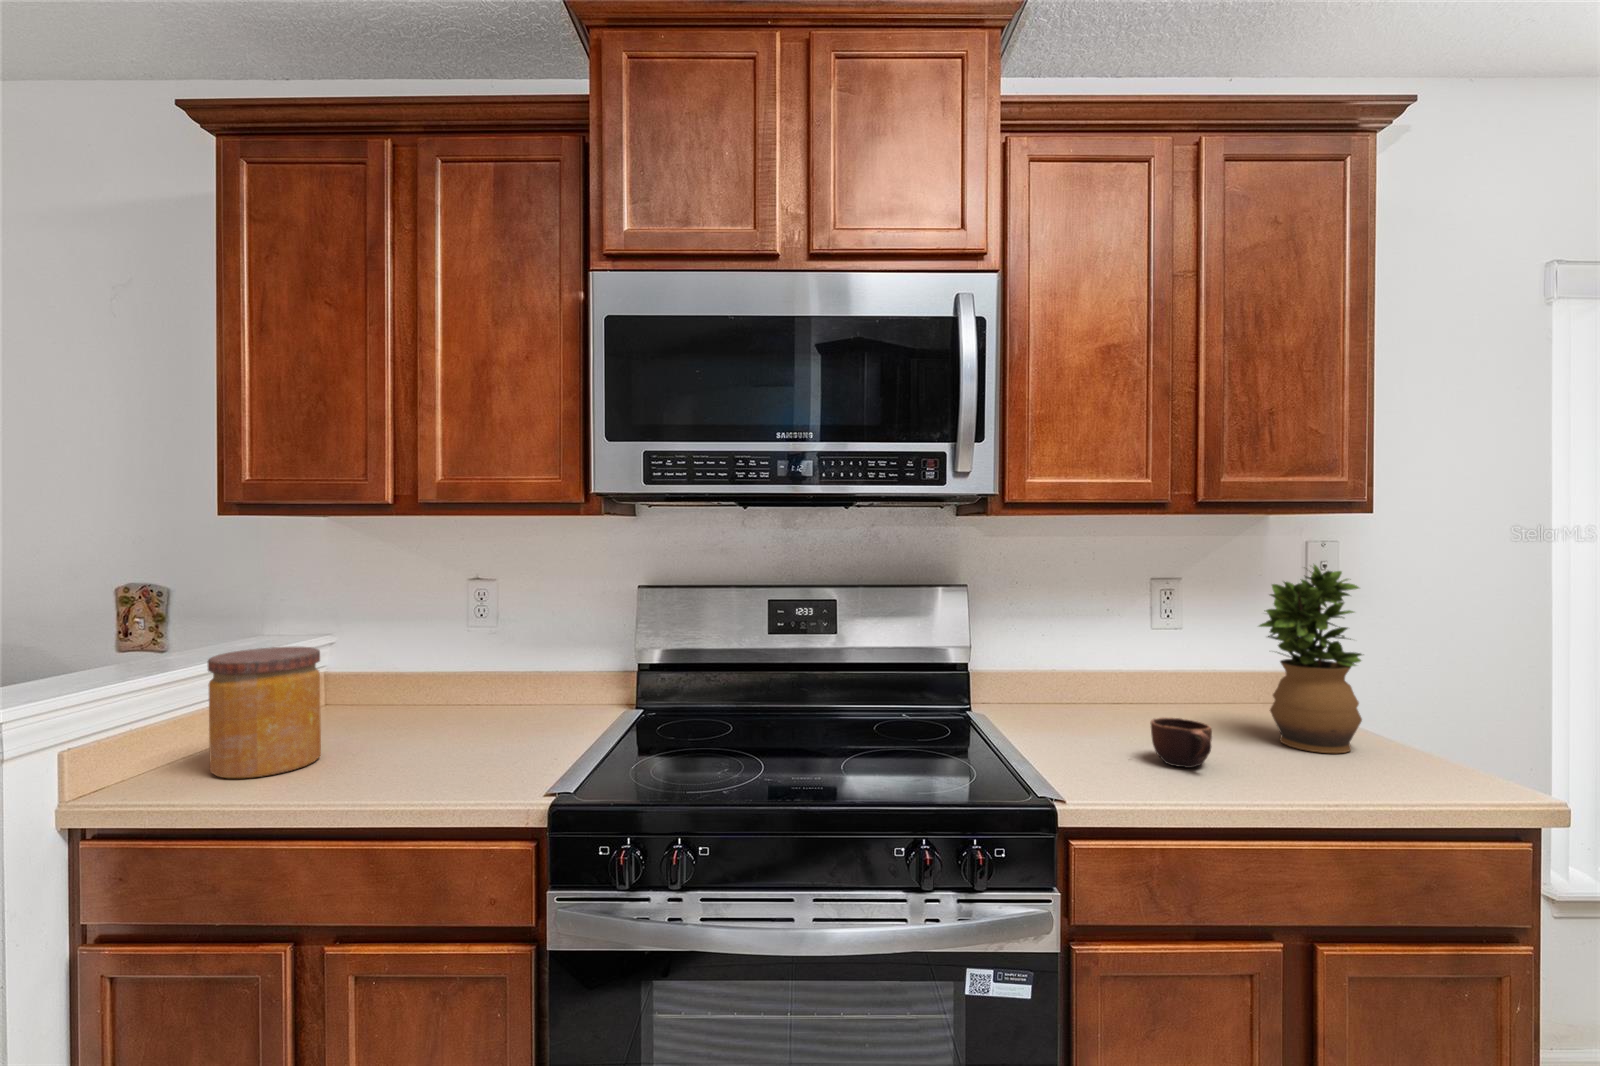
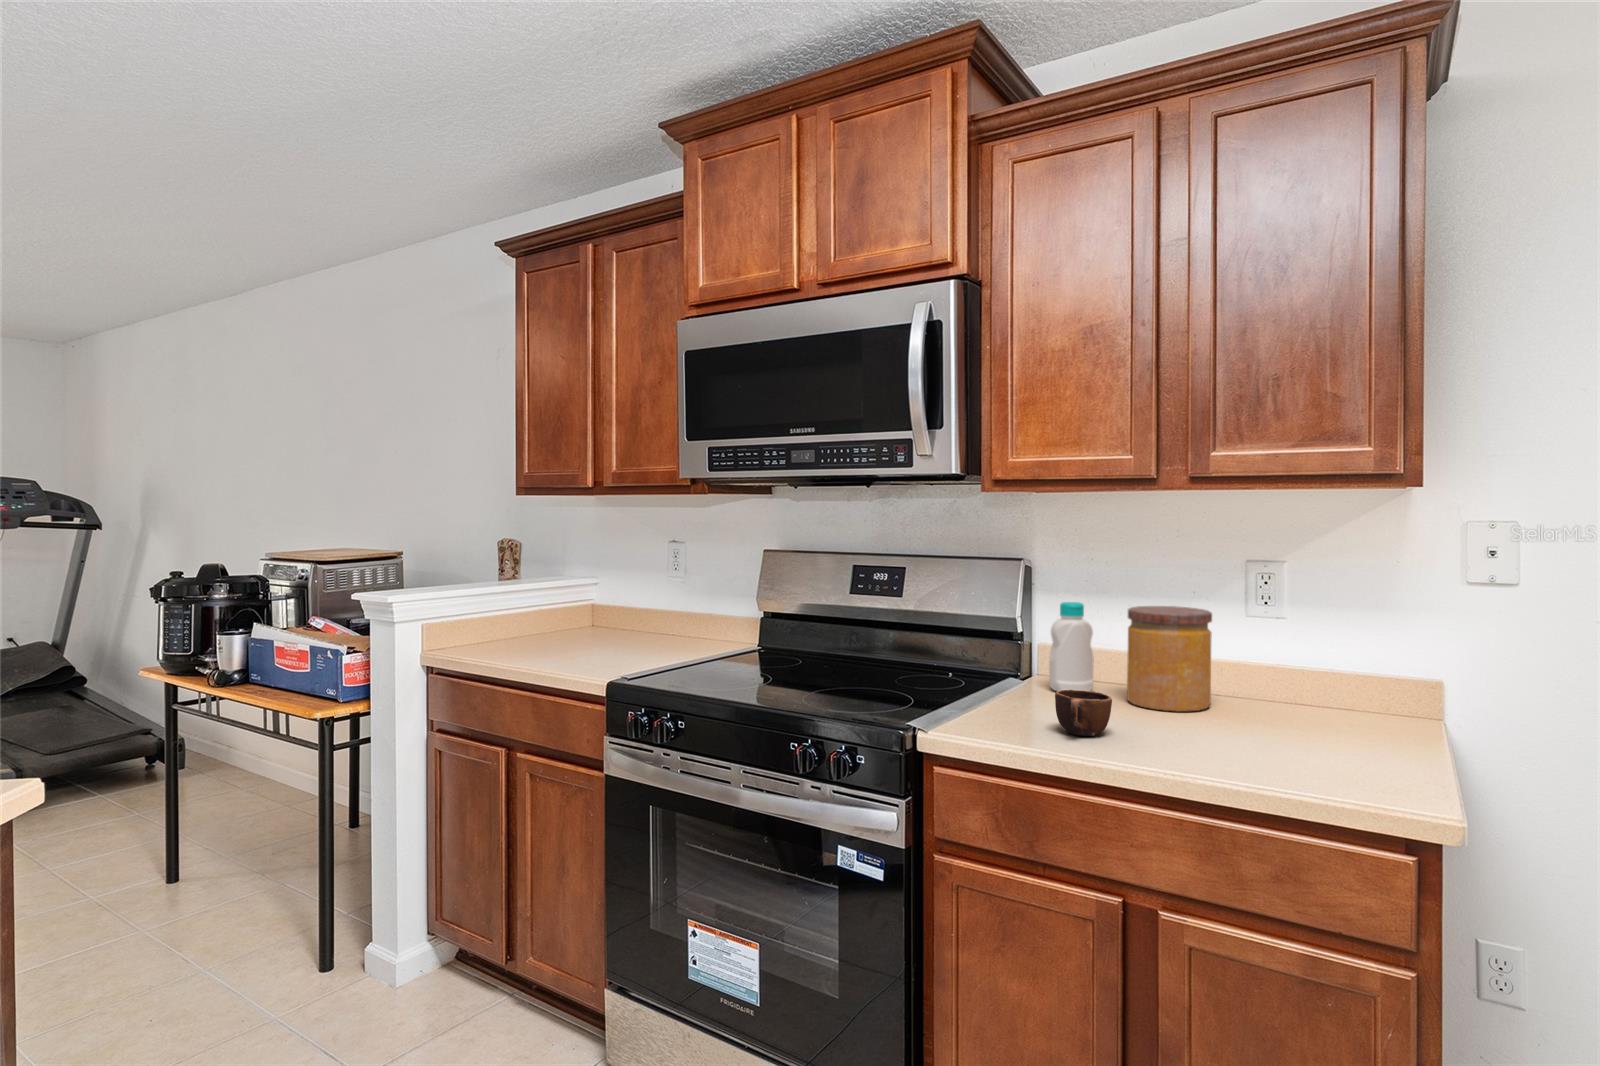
potted plant: present [1259,565,1362,753] -> none [1214,547,1335,755]
bottle: none [1019,623,1058,717] -> present [1049,602,1093,691]
jar: present [208,647,321,778] -> present [1127,606,1212,711]

